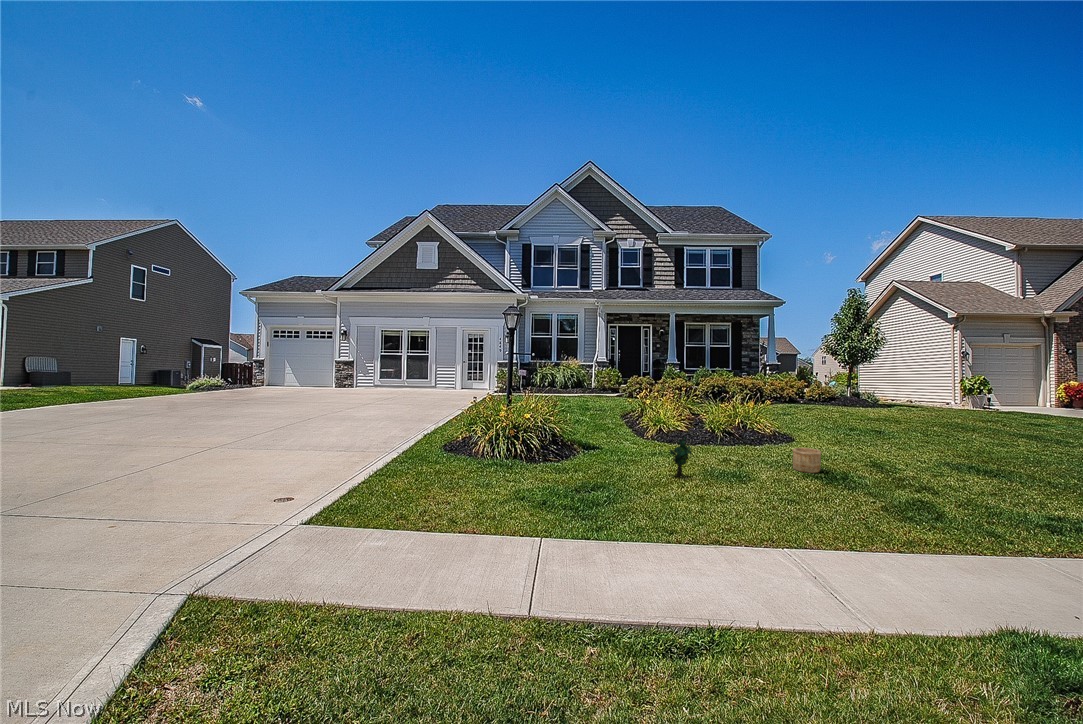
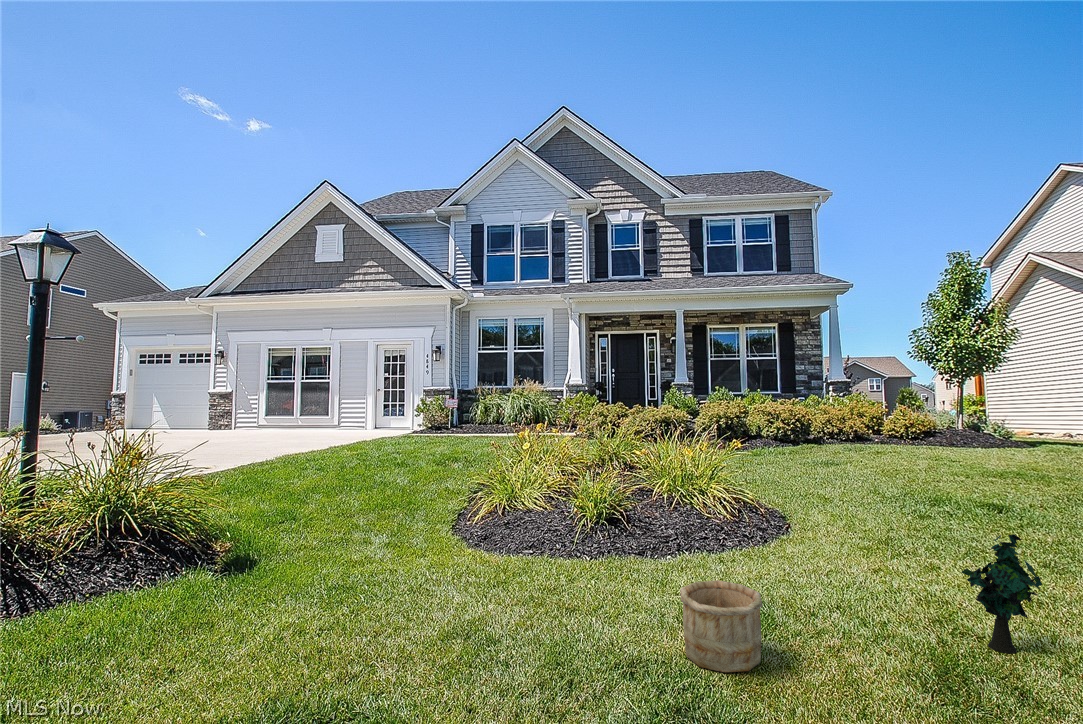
decorative plant: present [669,437,692,477] -> present [961,534,1042,653]

